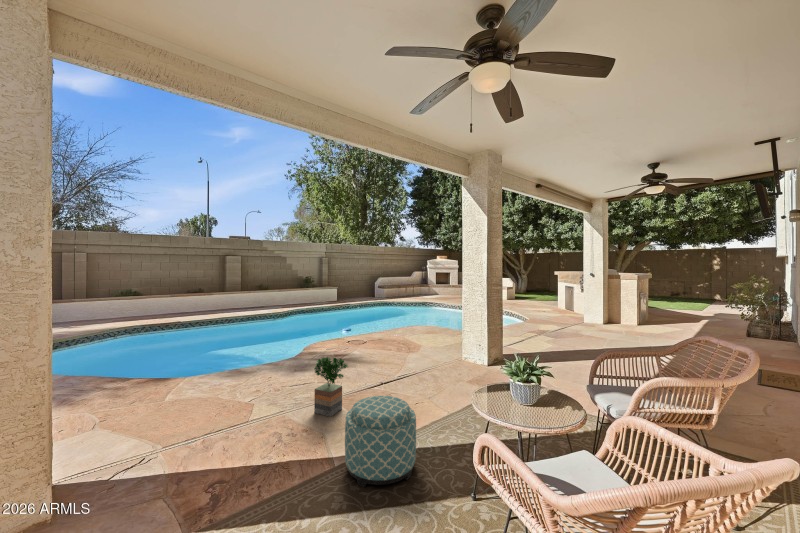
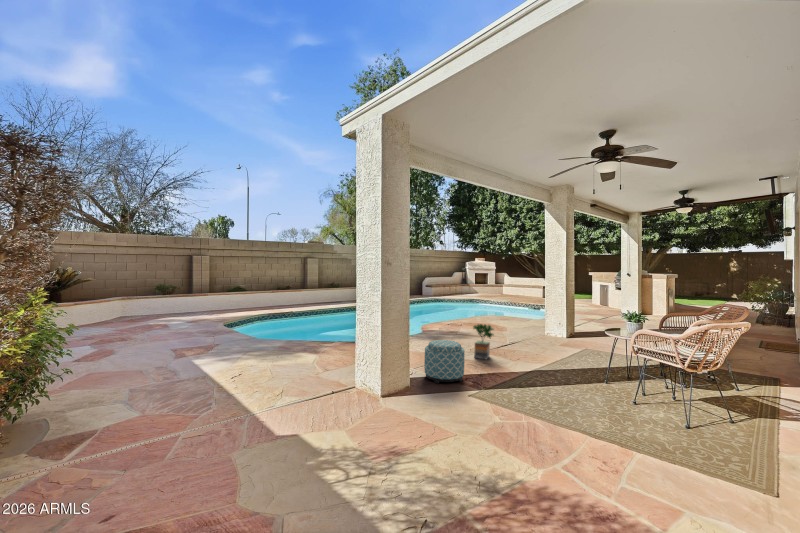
ottoman: present [345,396,416,487] -> present [424,340,465,384]

